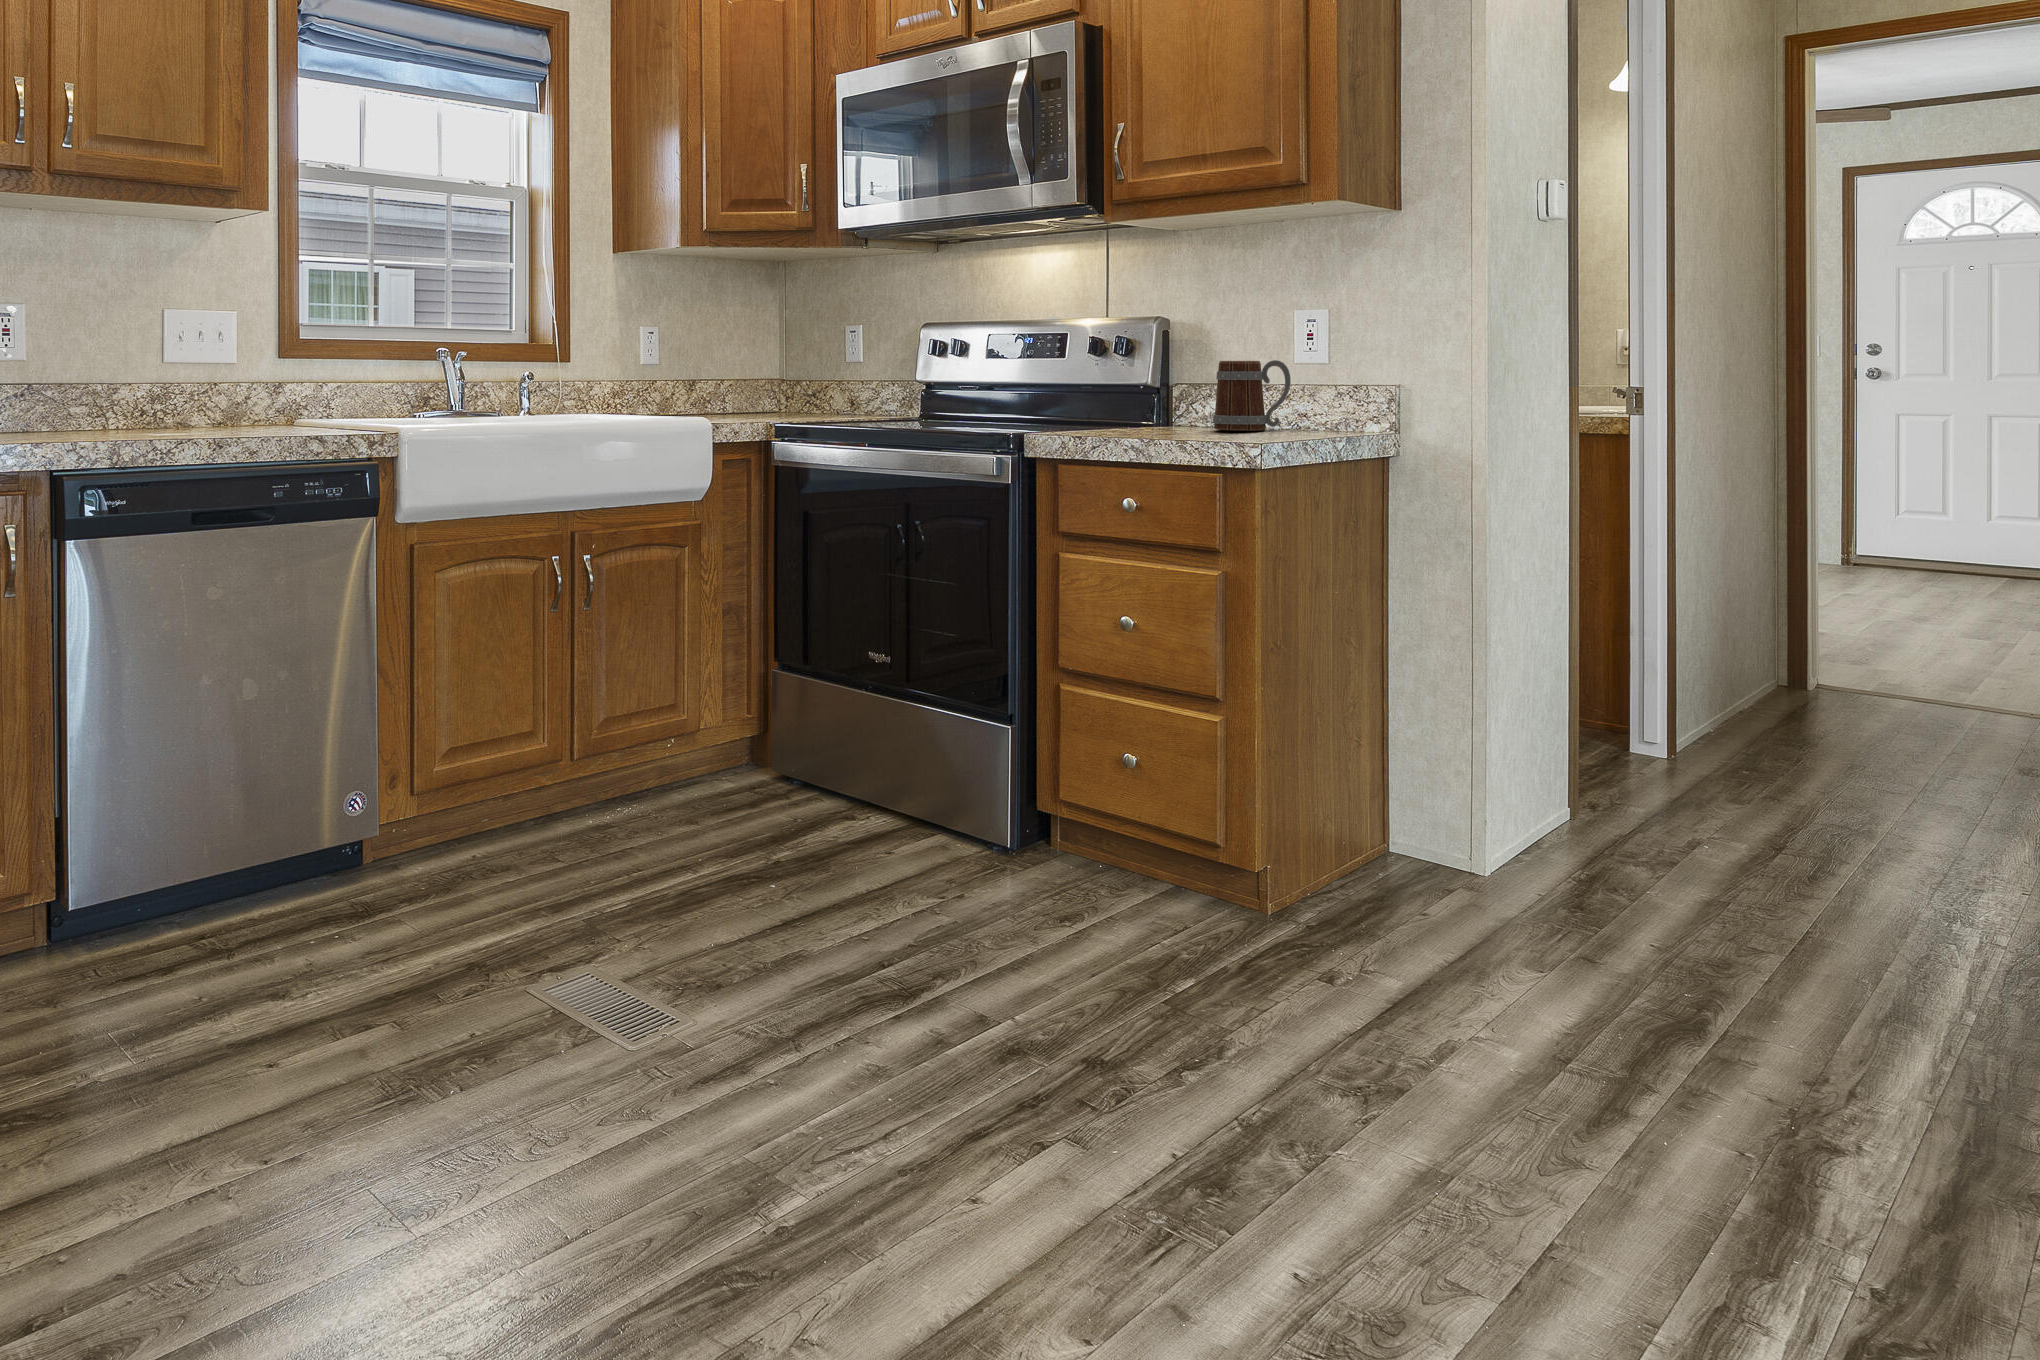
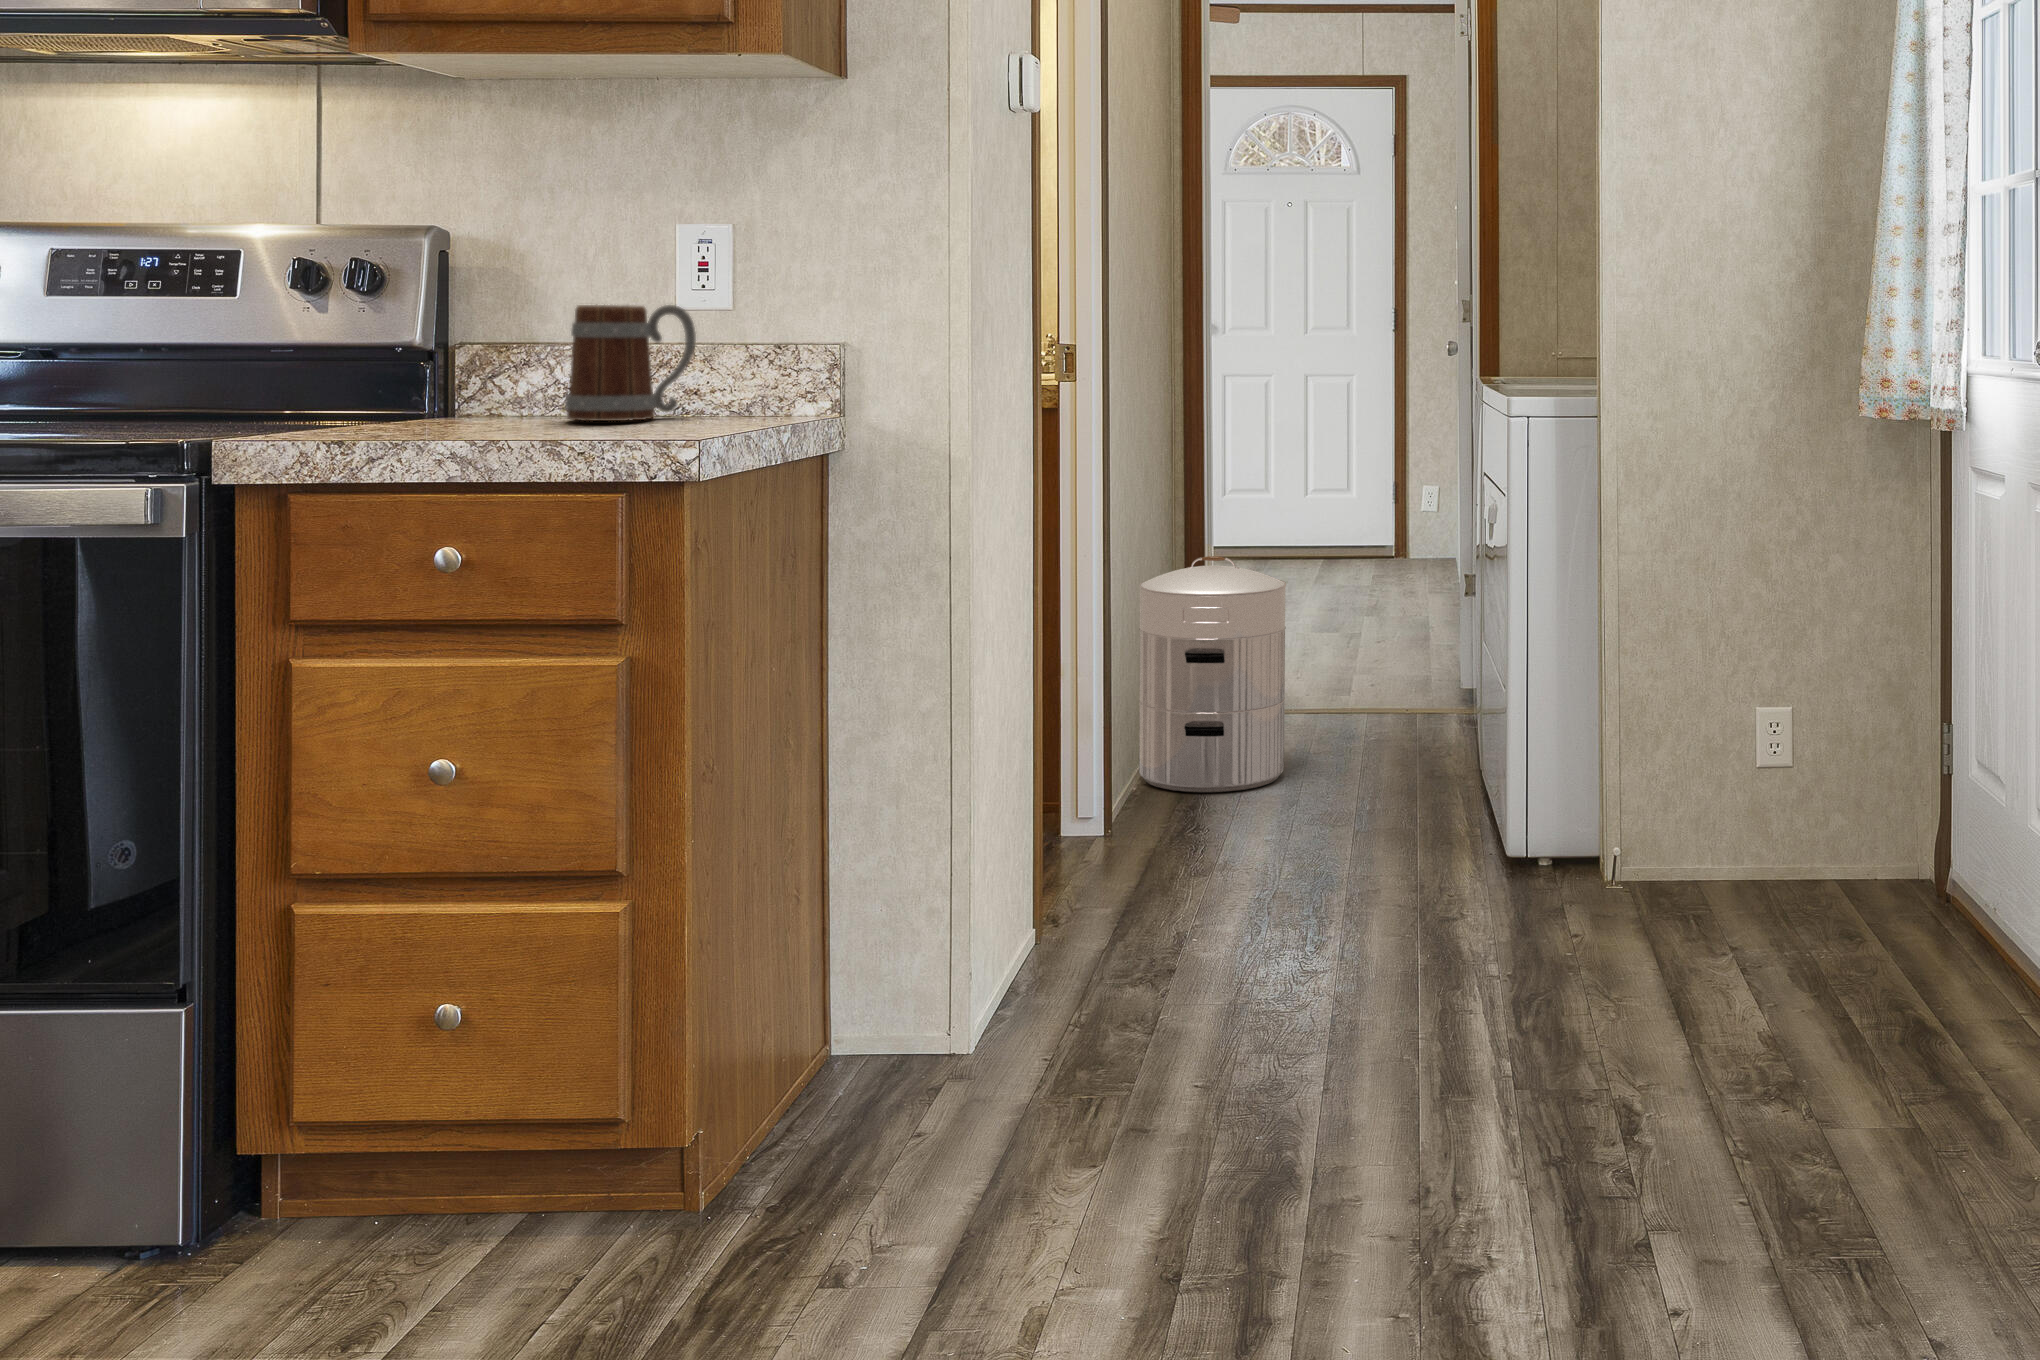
waste bin: none [1721,564,1868,761] -> present [1139,556,1286,792]

